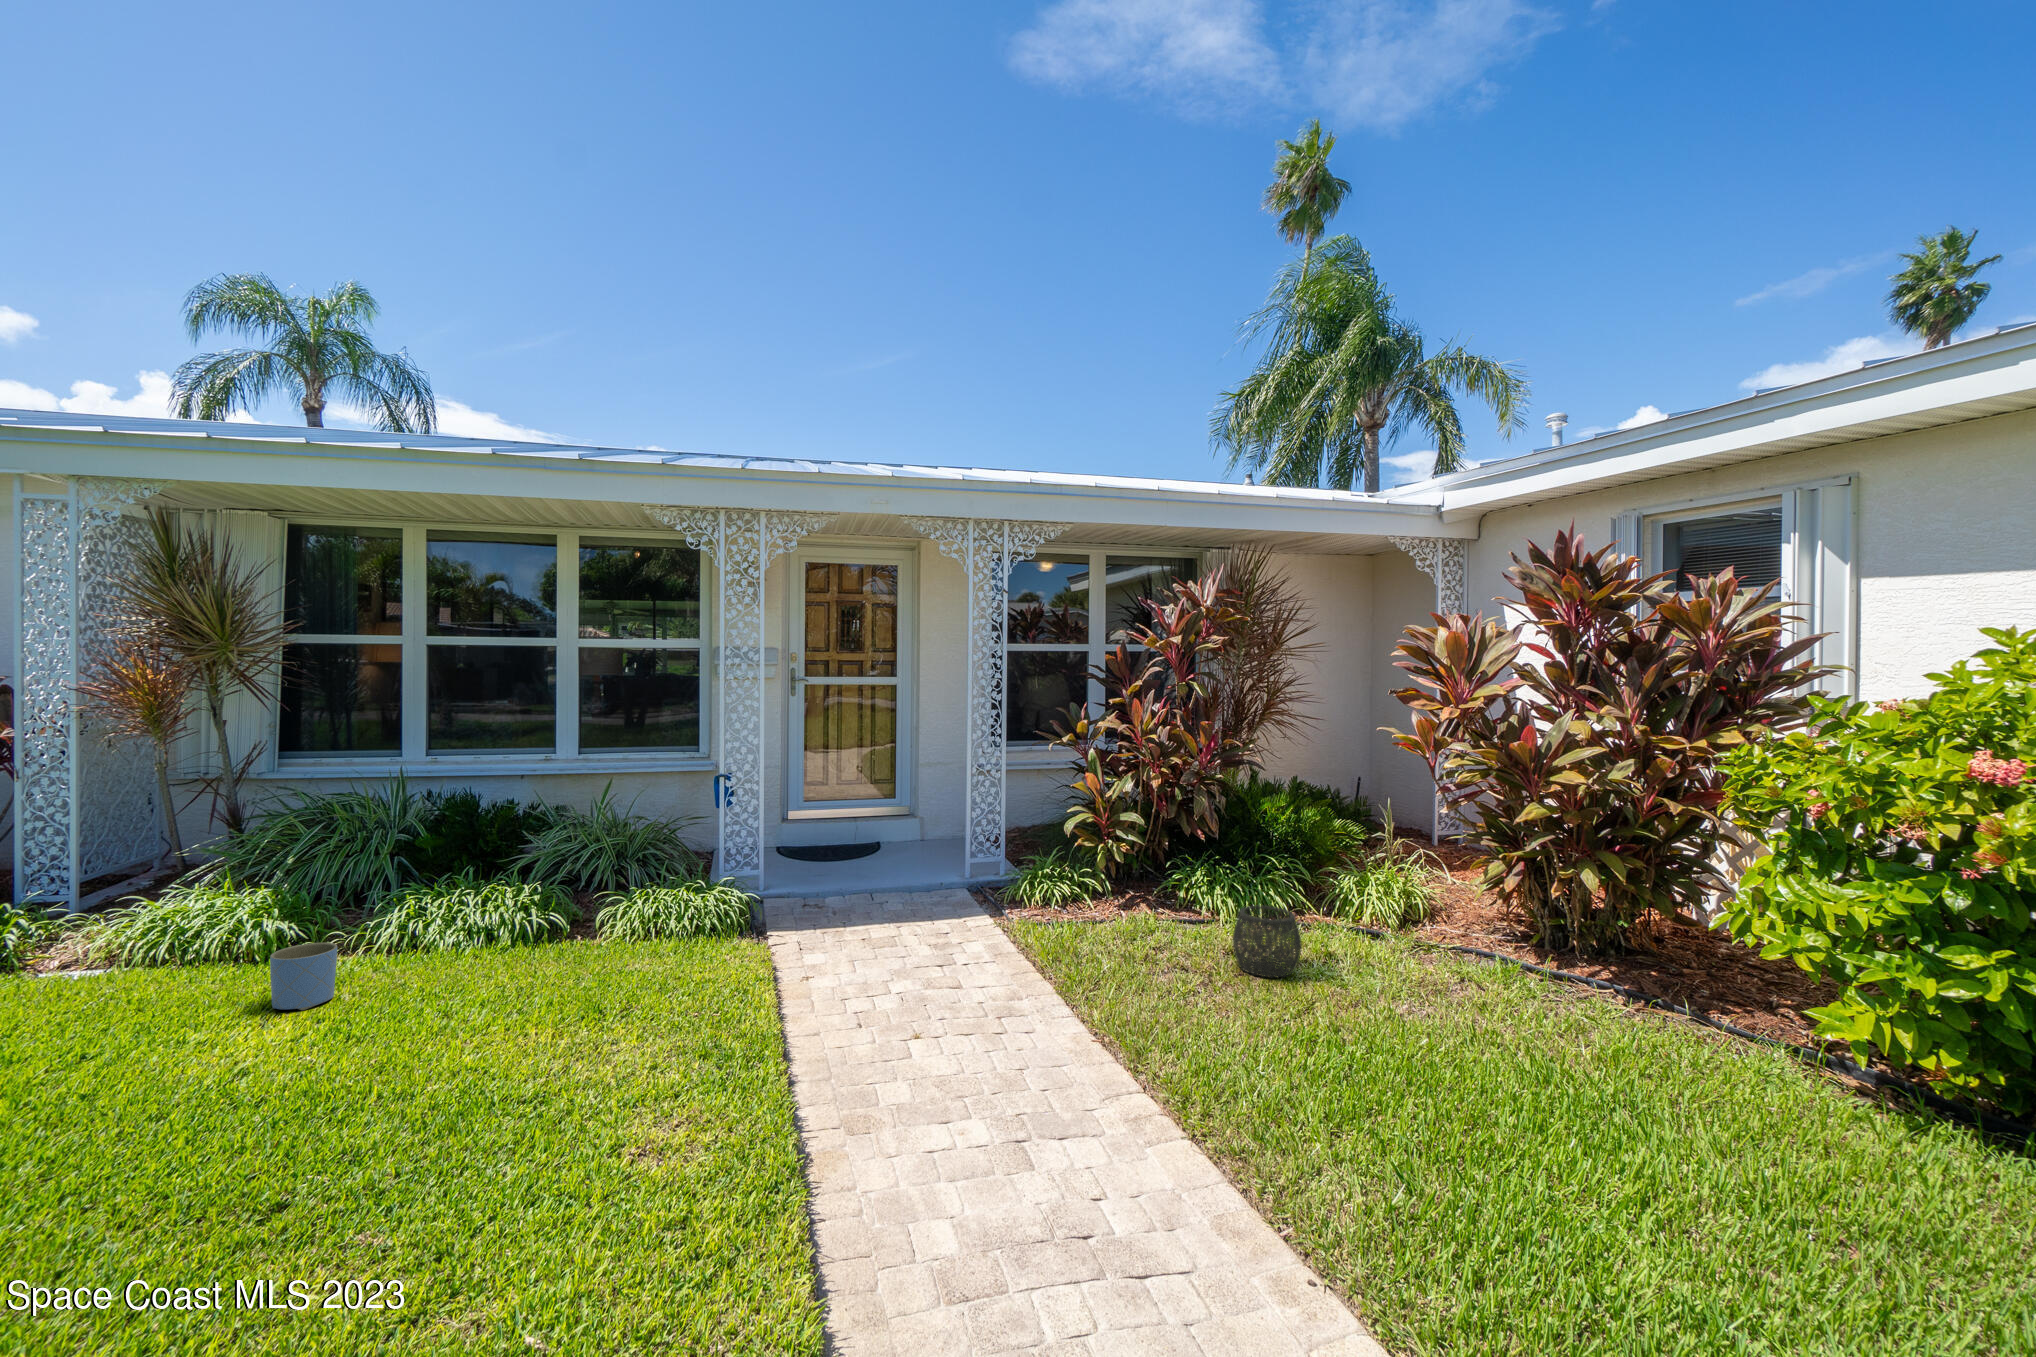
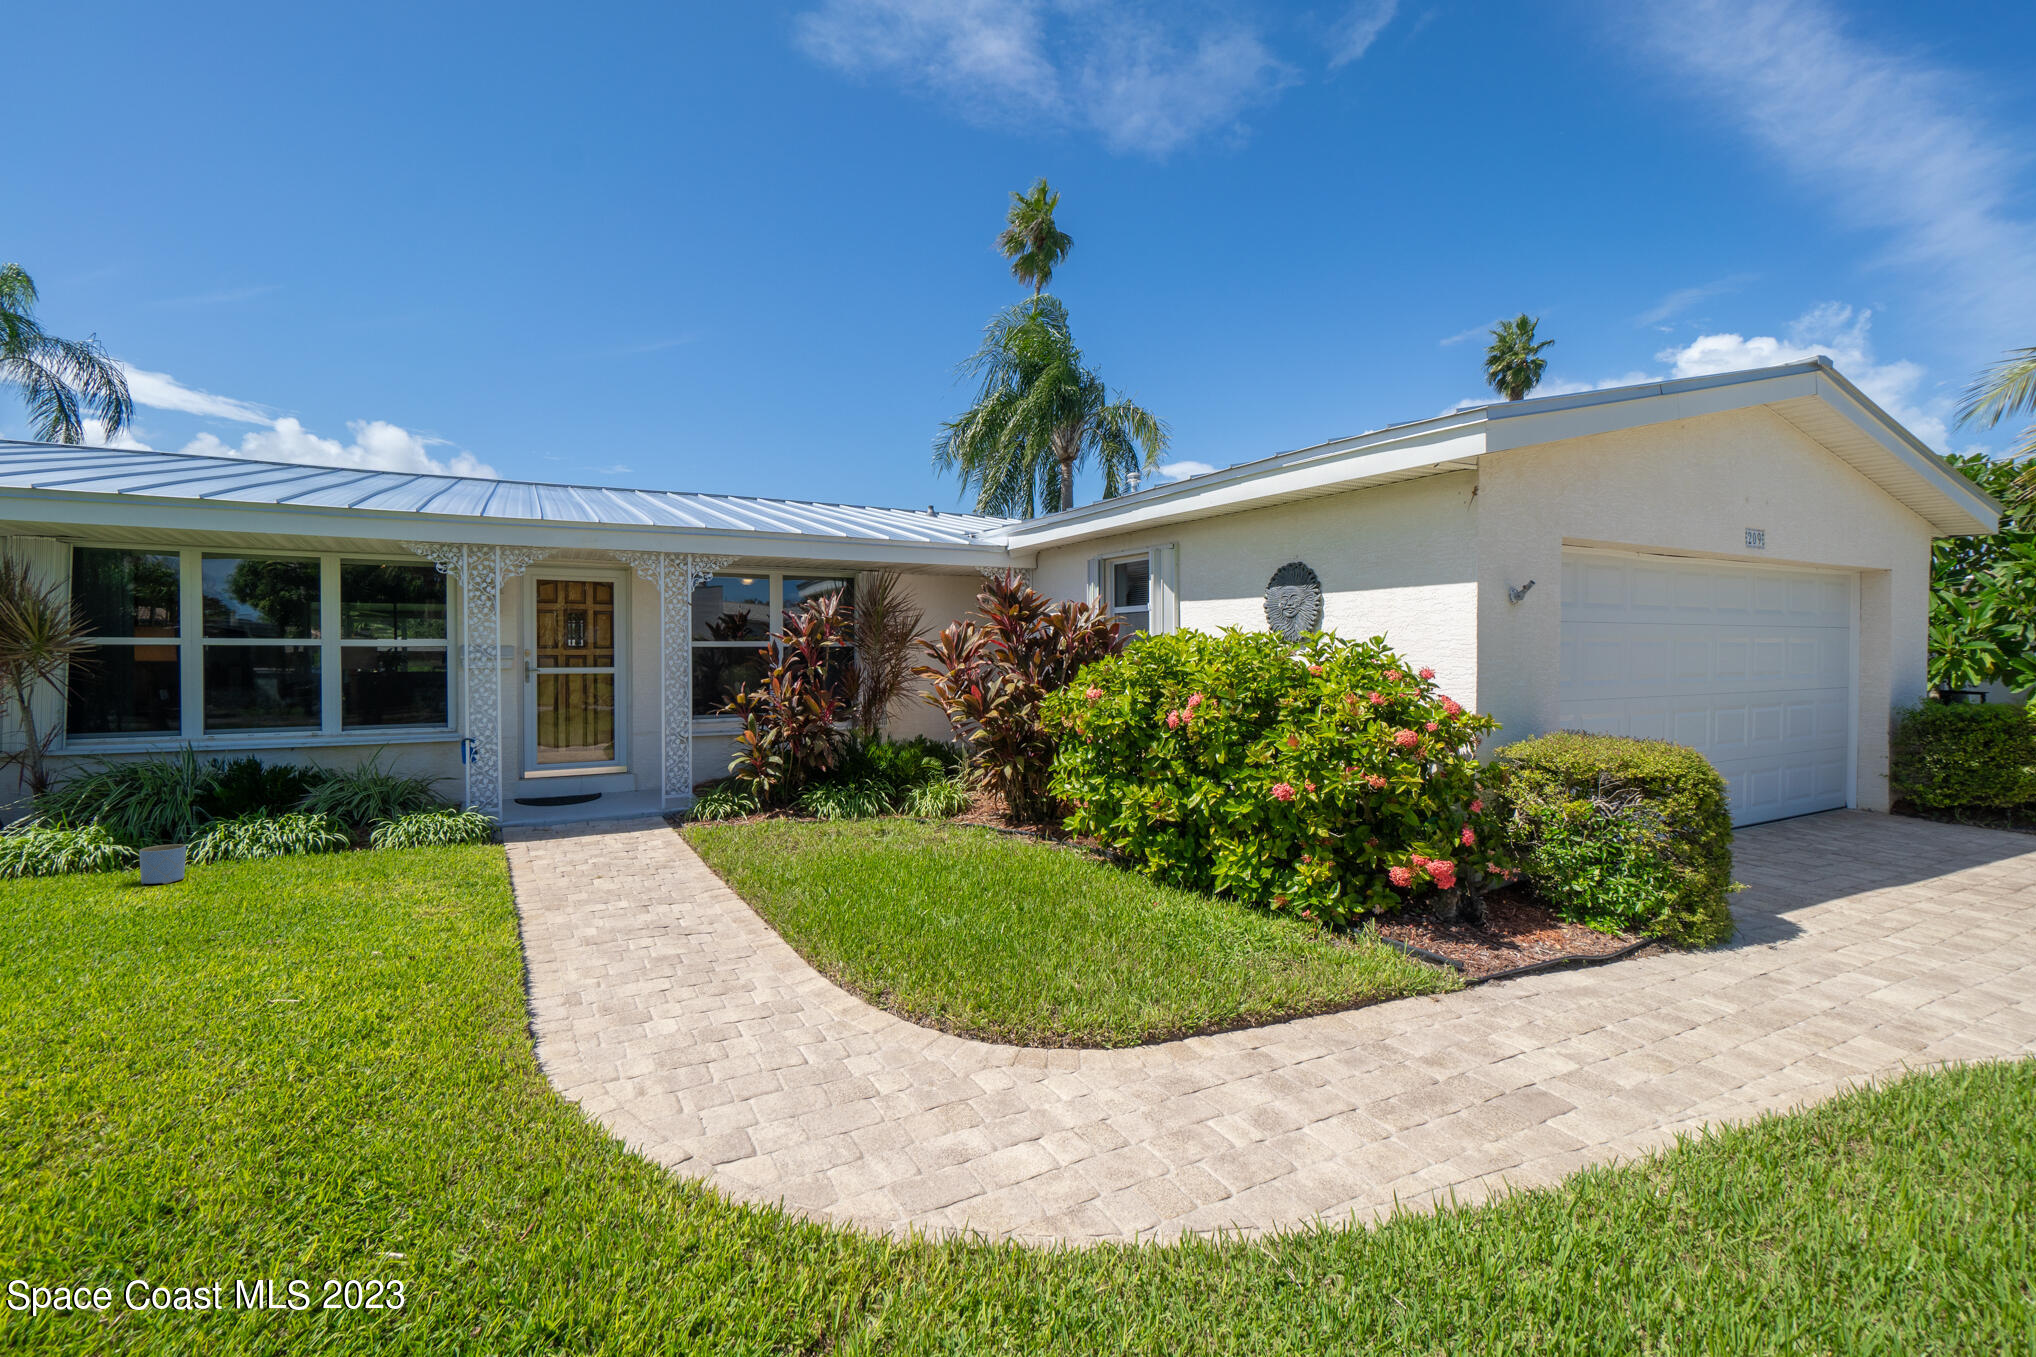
woven basket: present [1233,905,1301,978] -> none [810,804,852,844]

